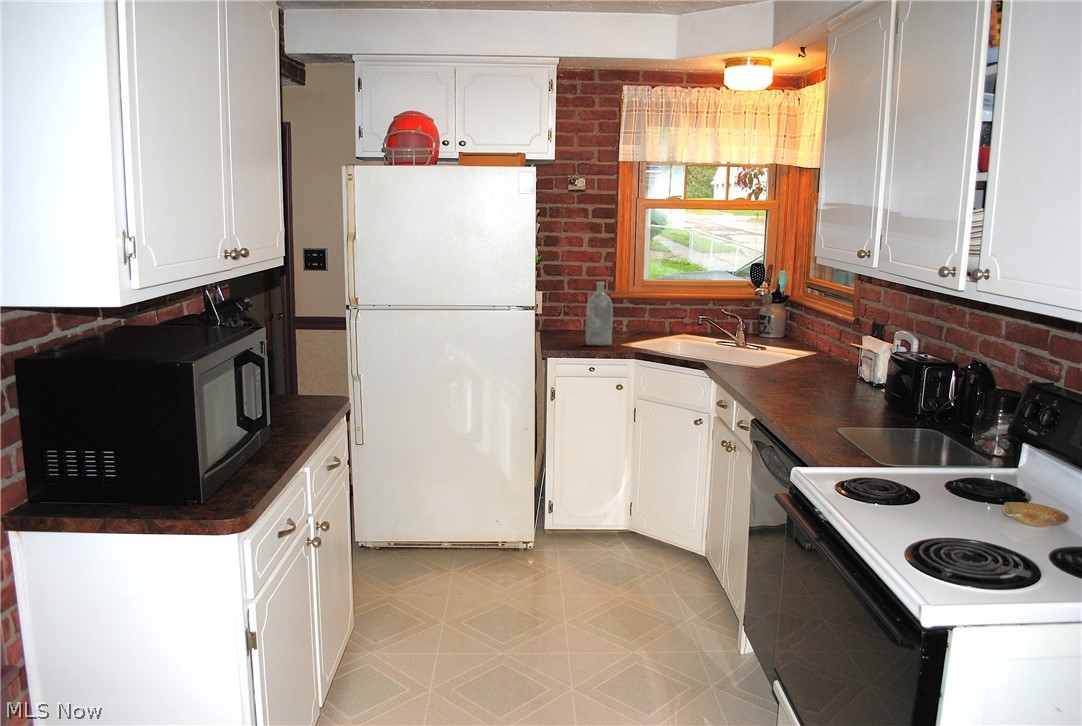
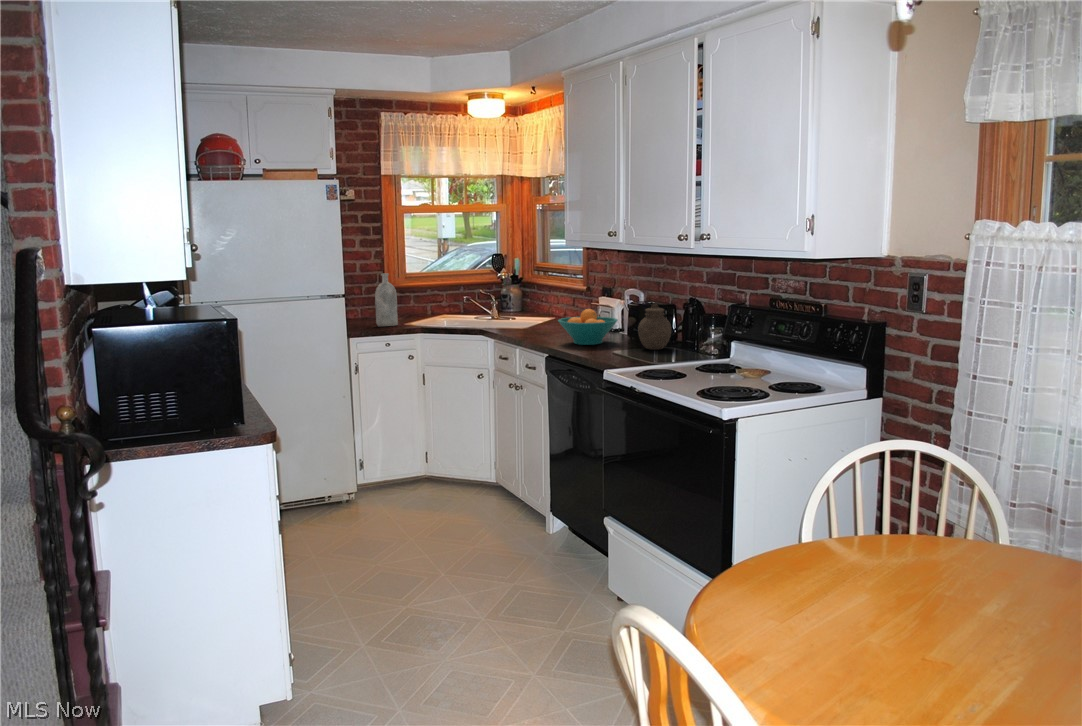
fruit bowl: none [776,357,865,409] -> present [558,309,618,345]
jar: none [885,363,938,431] -> present [638,304,671,350]

